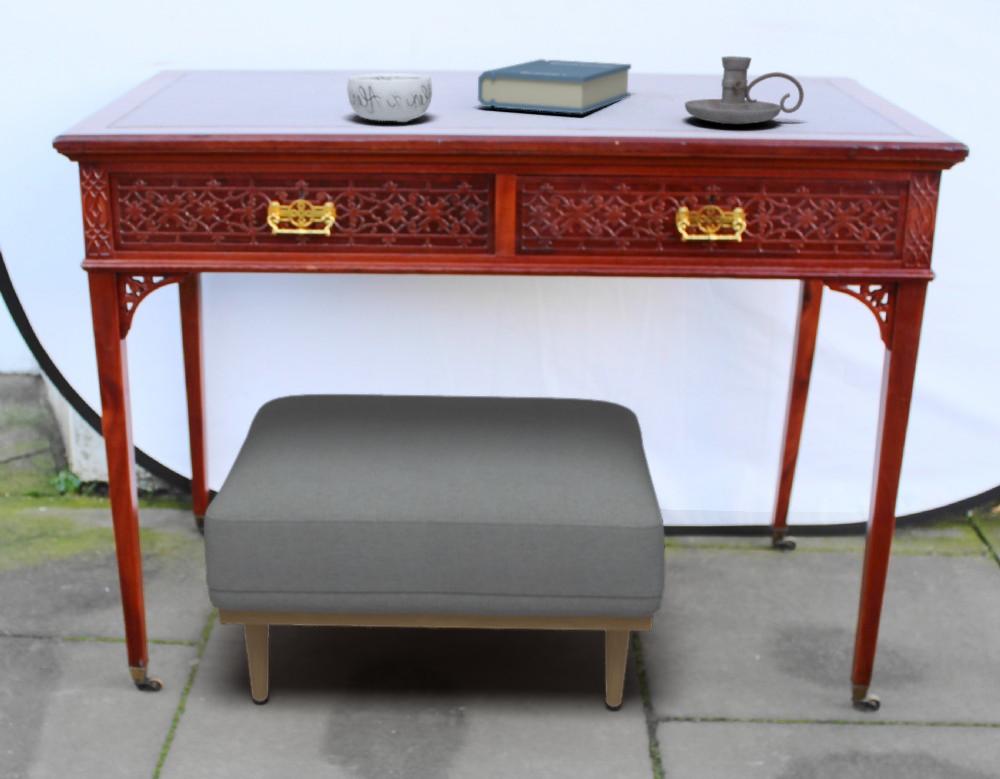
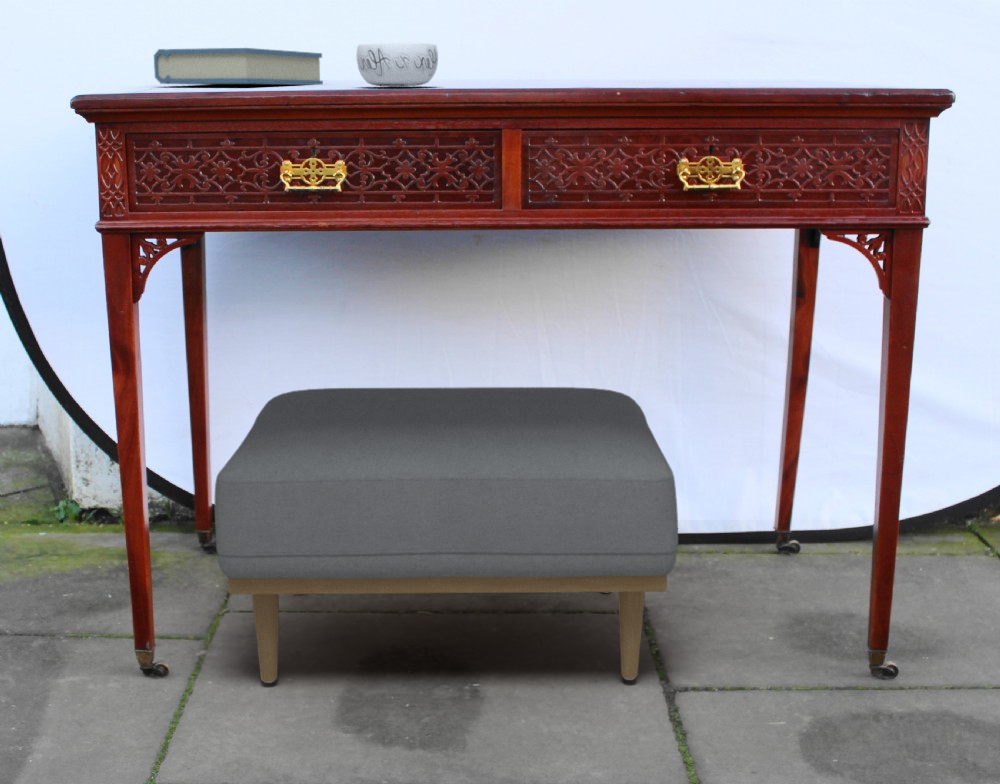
candle holder: present [685,56,804,124] -> none [680,21,793,84]
hardback book: present [478,59,631,113] -> present [154,48,323,85]

